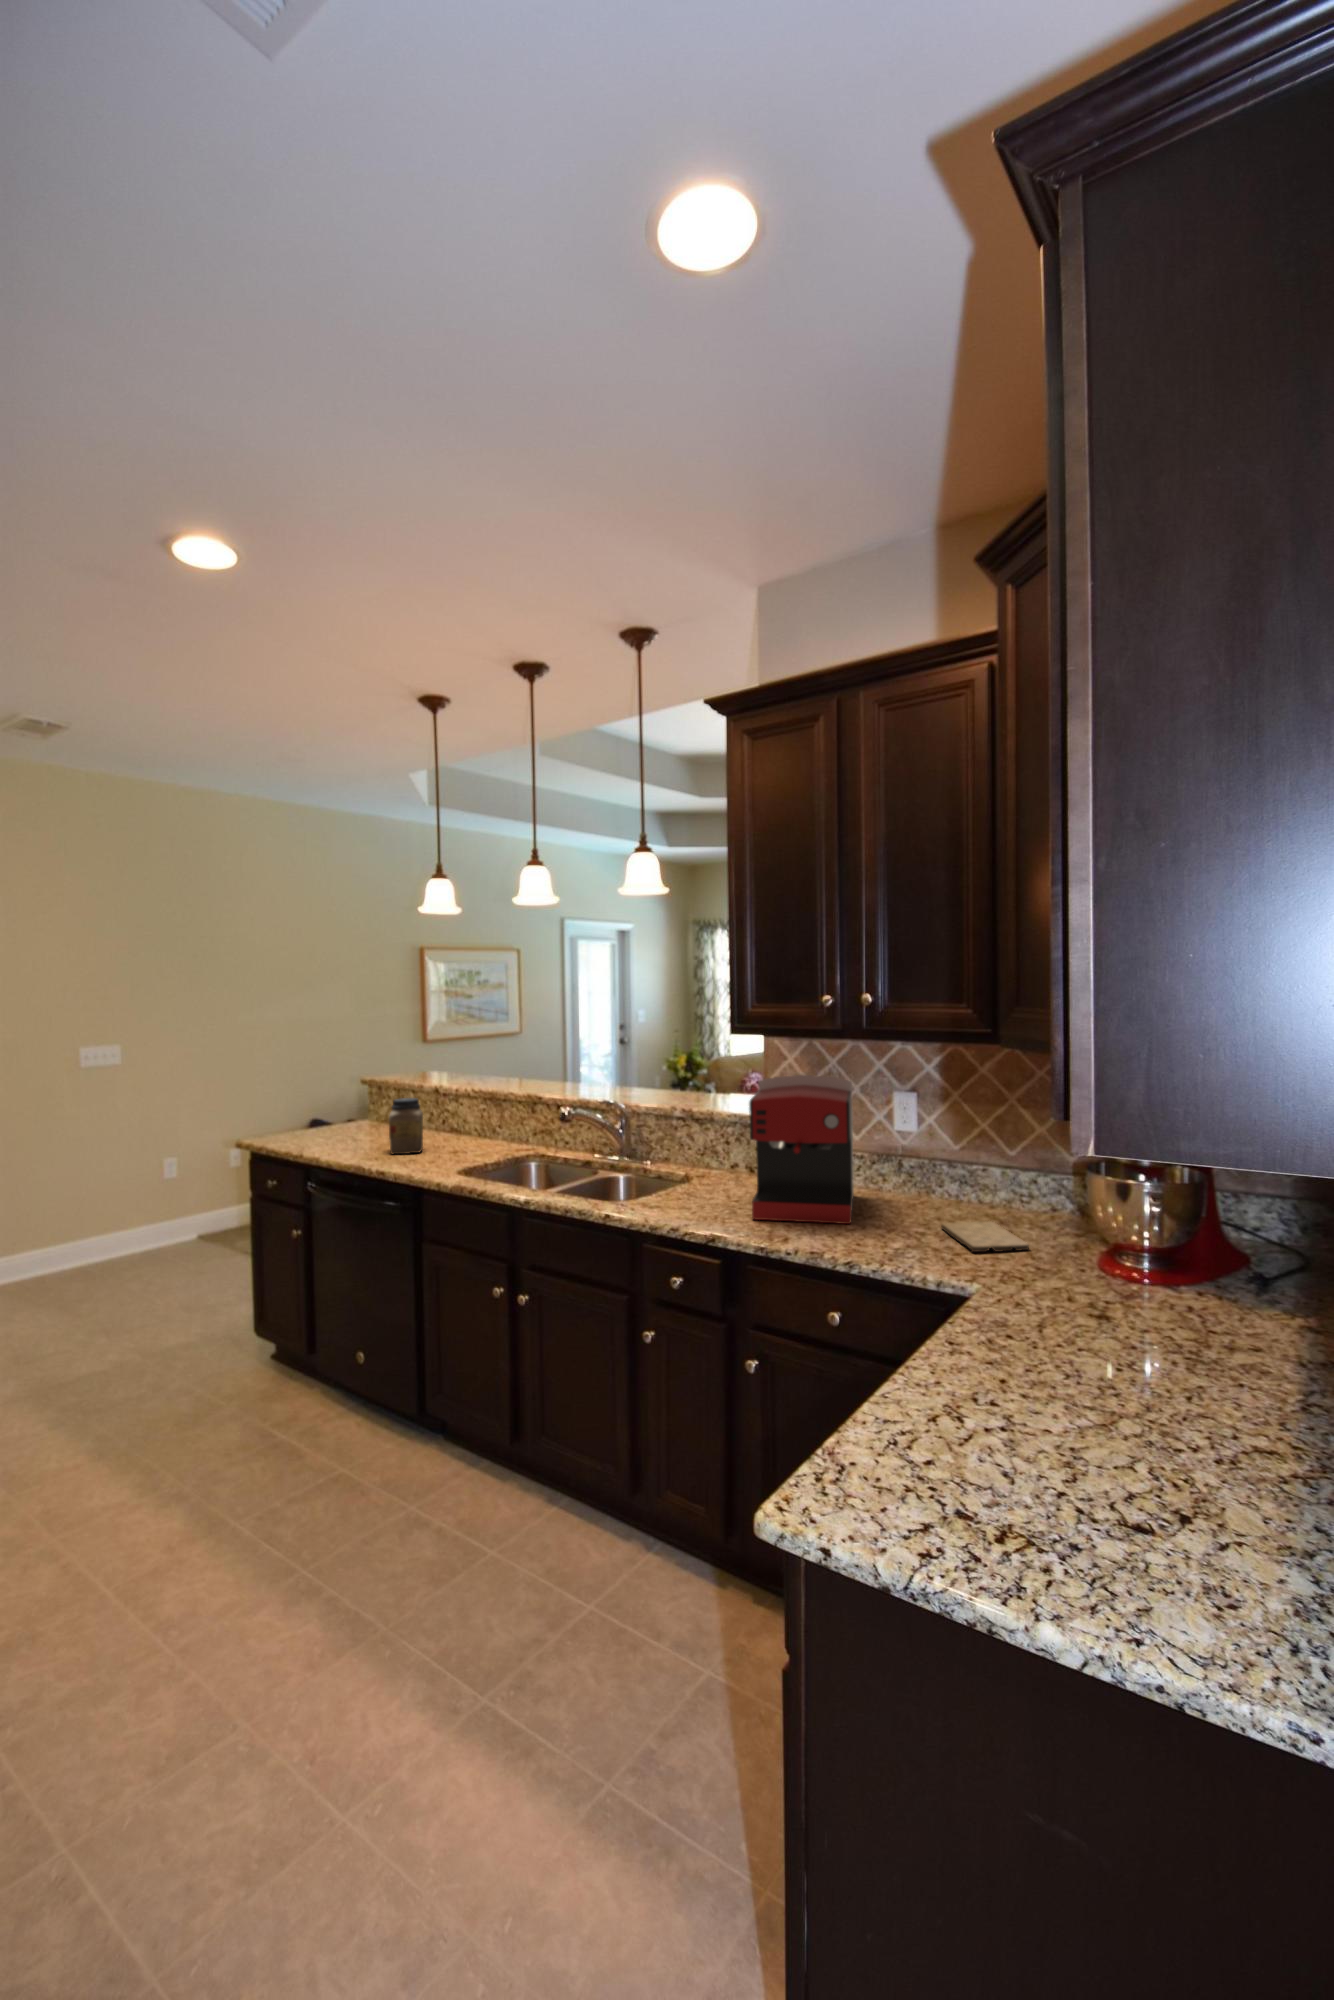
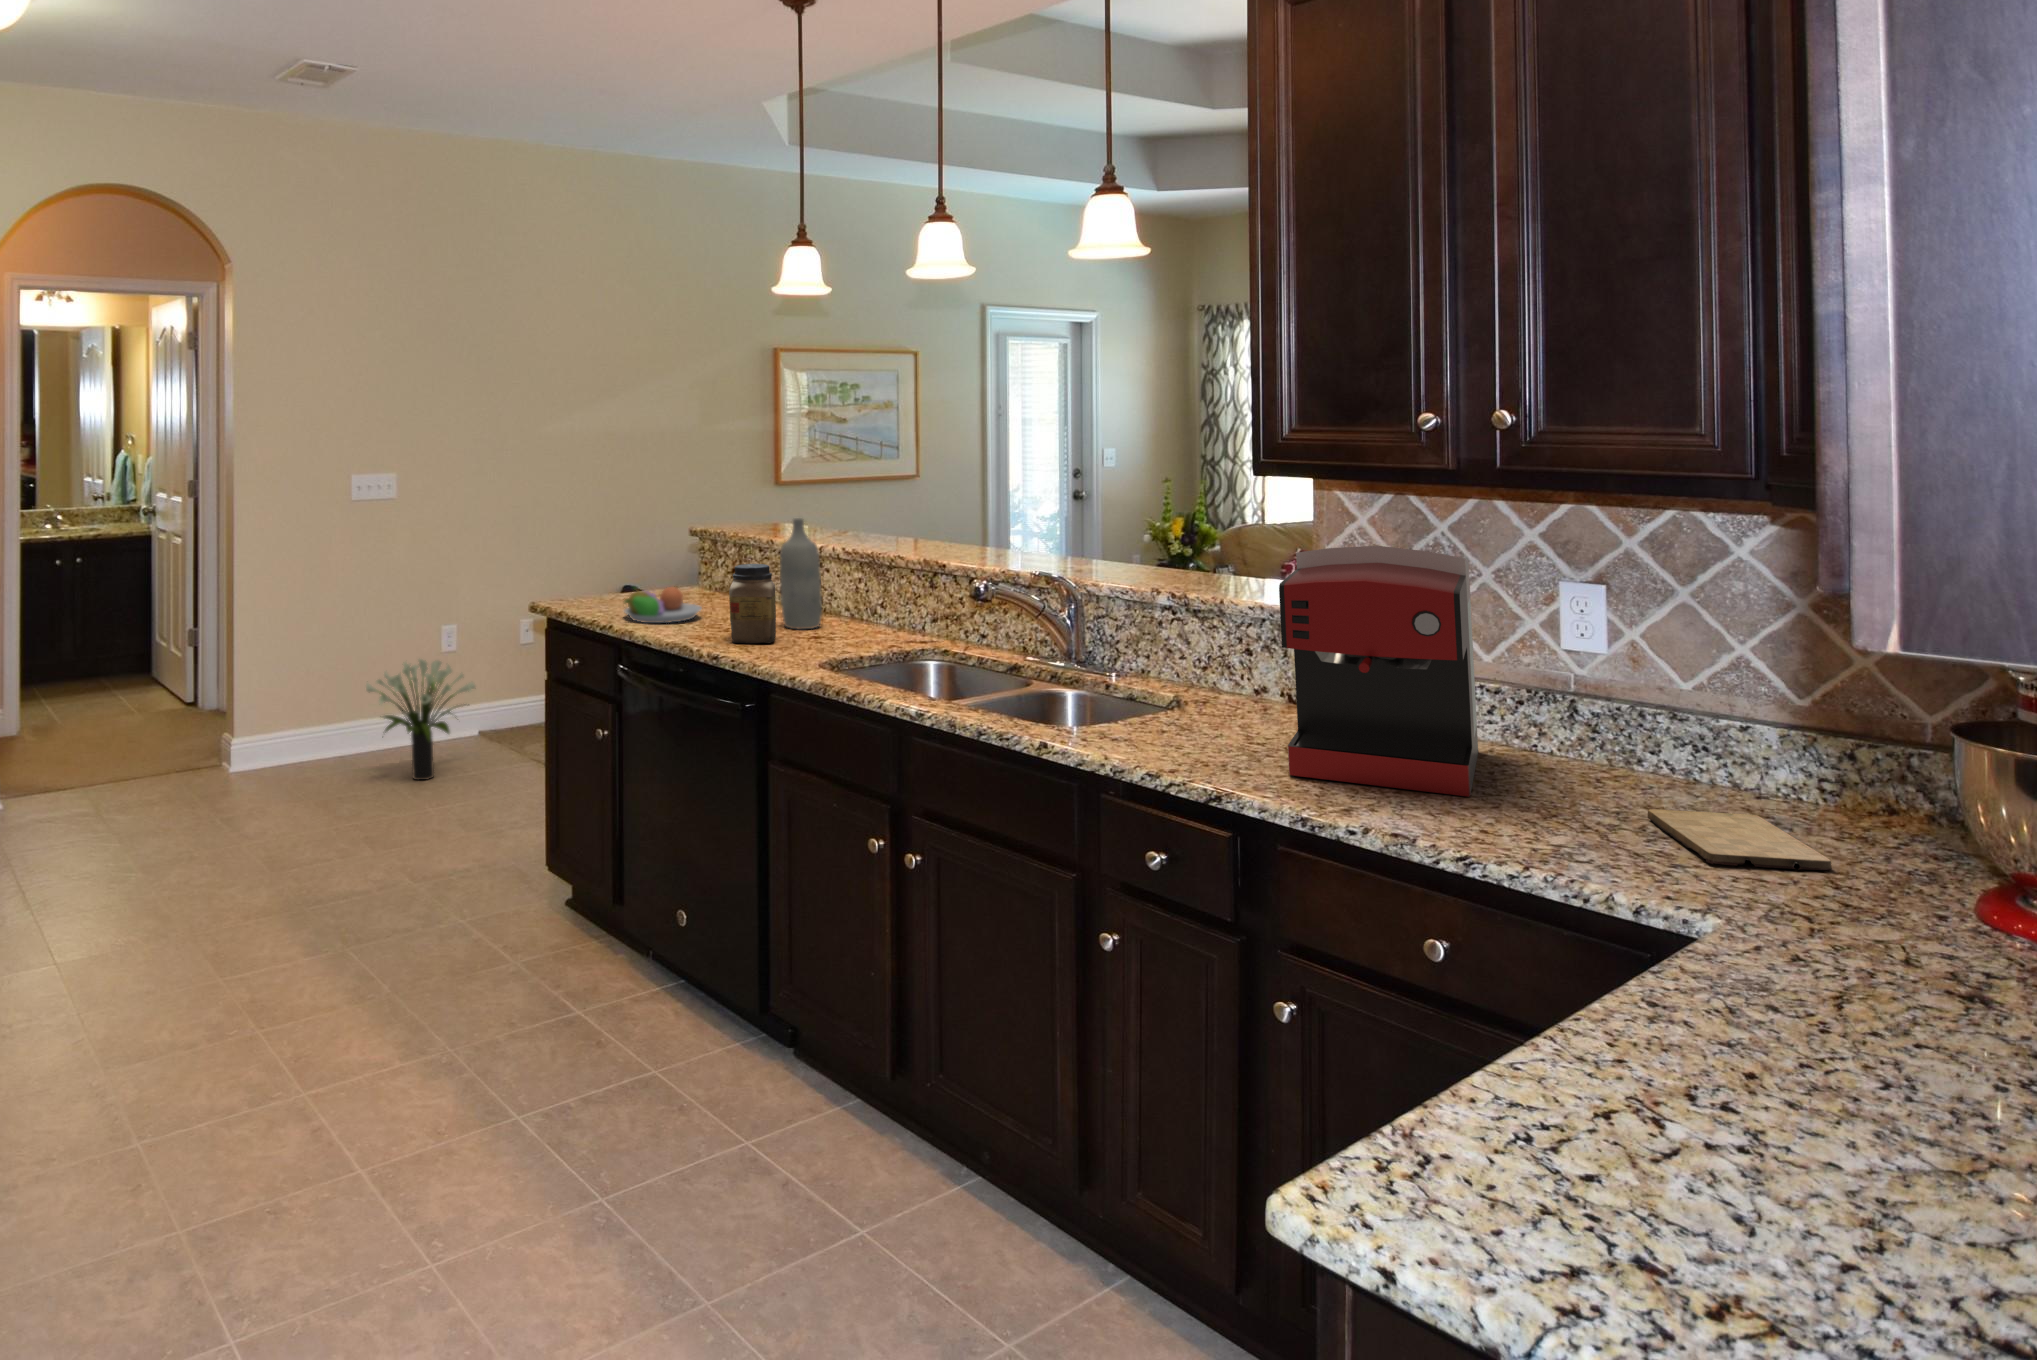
bottle: none [427,1065,456,1142] -> present [780,518,822,629]
fruit bowl: none [308,1116,369,1143] -> present [624,587,701,623]
potted plant: none [96,1178,192,1270] -> present [366,659,475,780]

